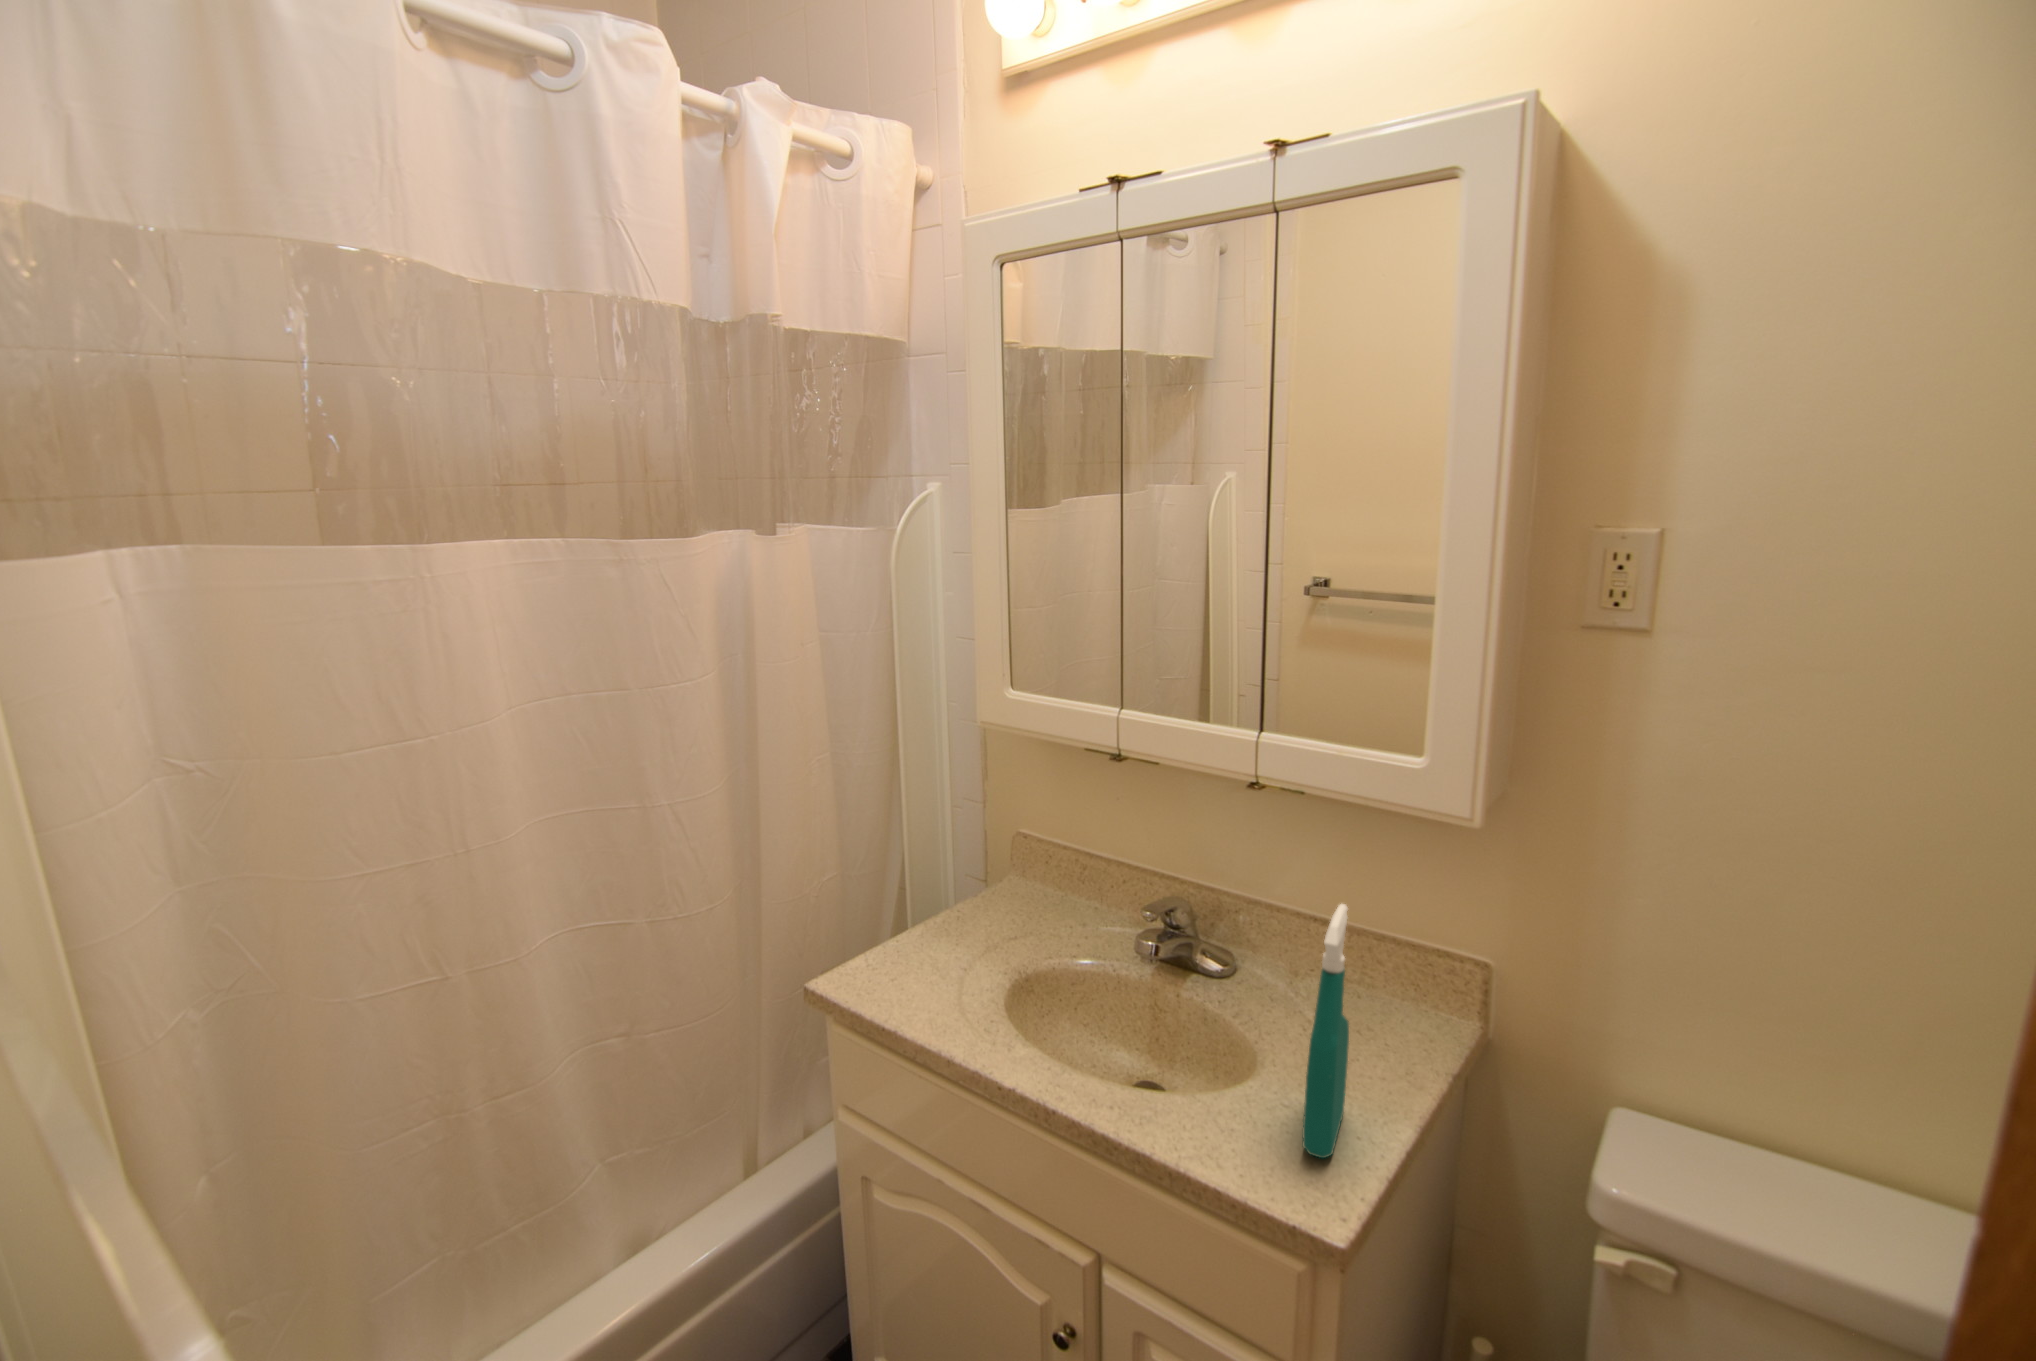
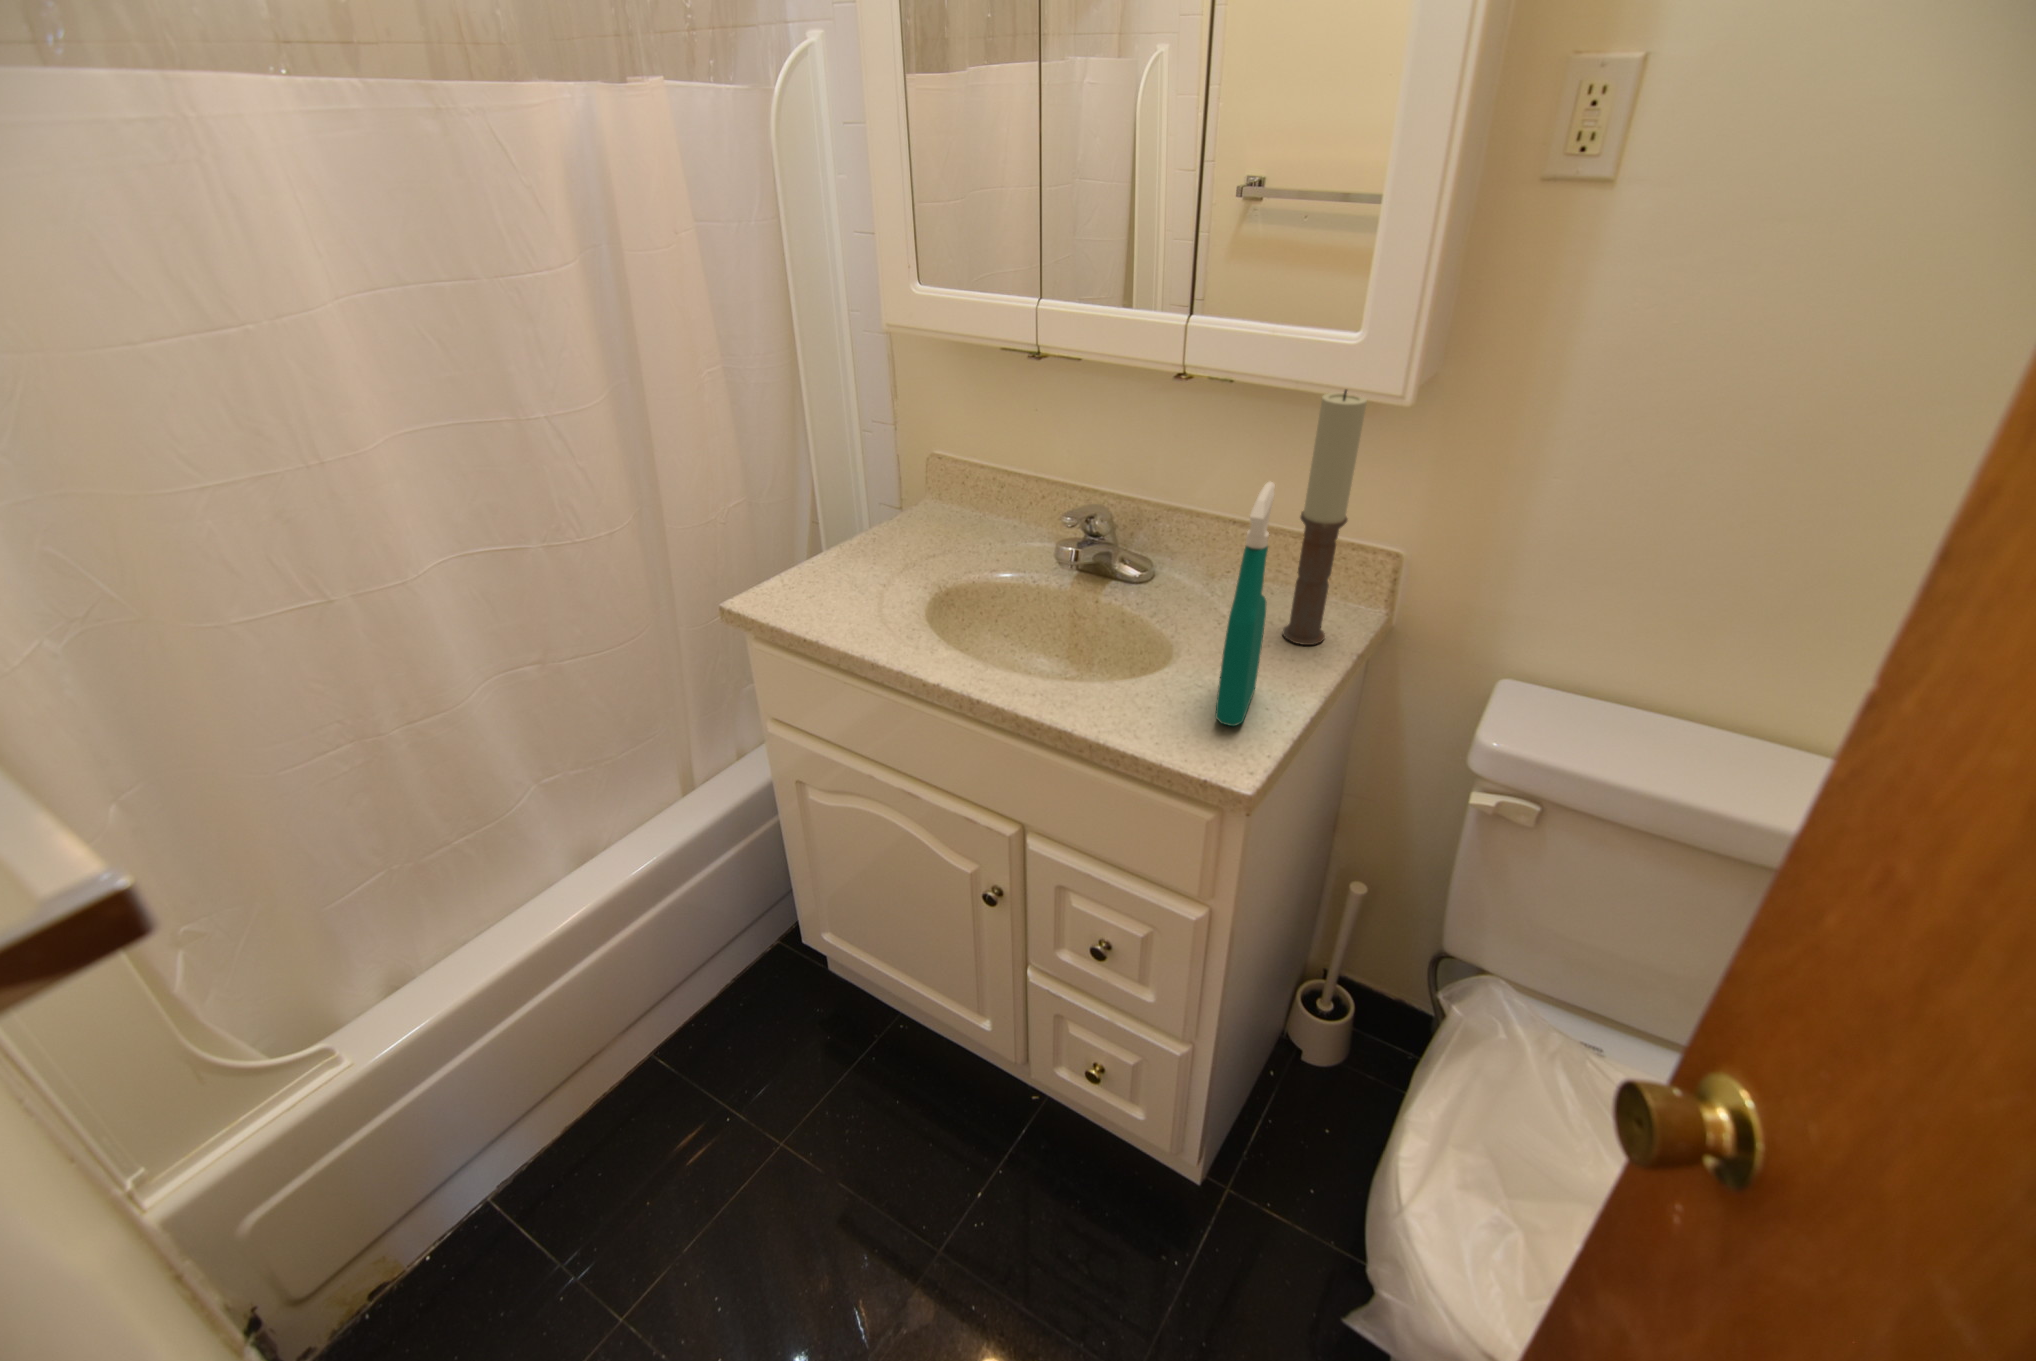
candle: none [1370,811,1433,1060] -> present [1283,390,1367,645]

